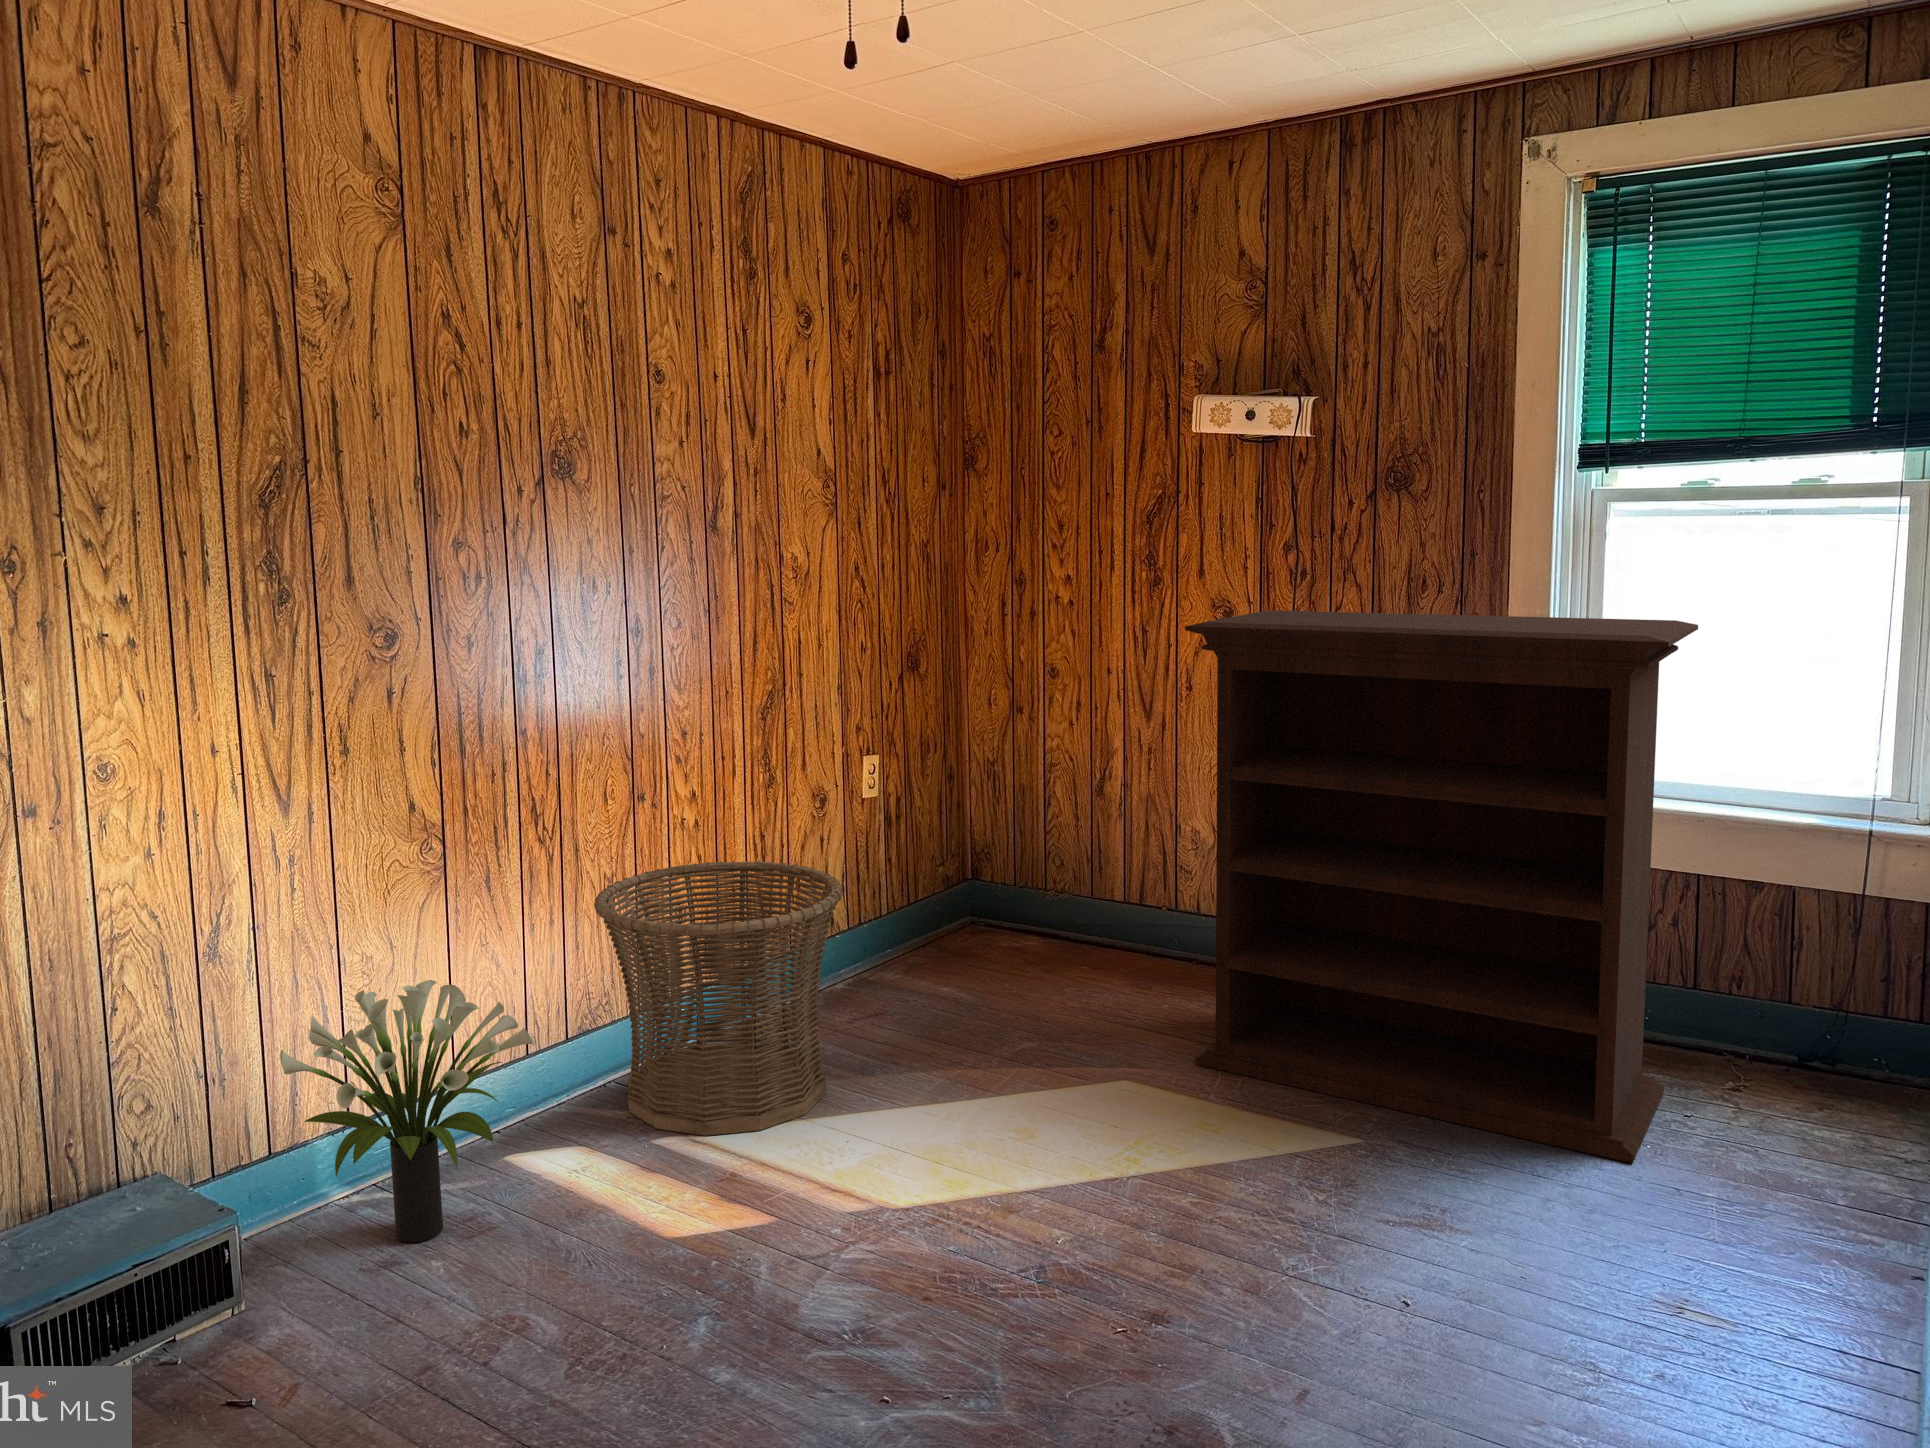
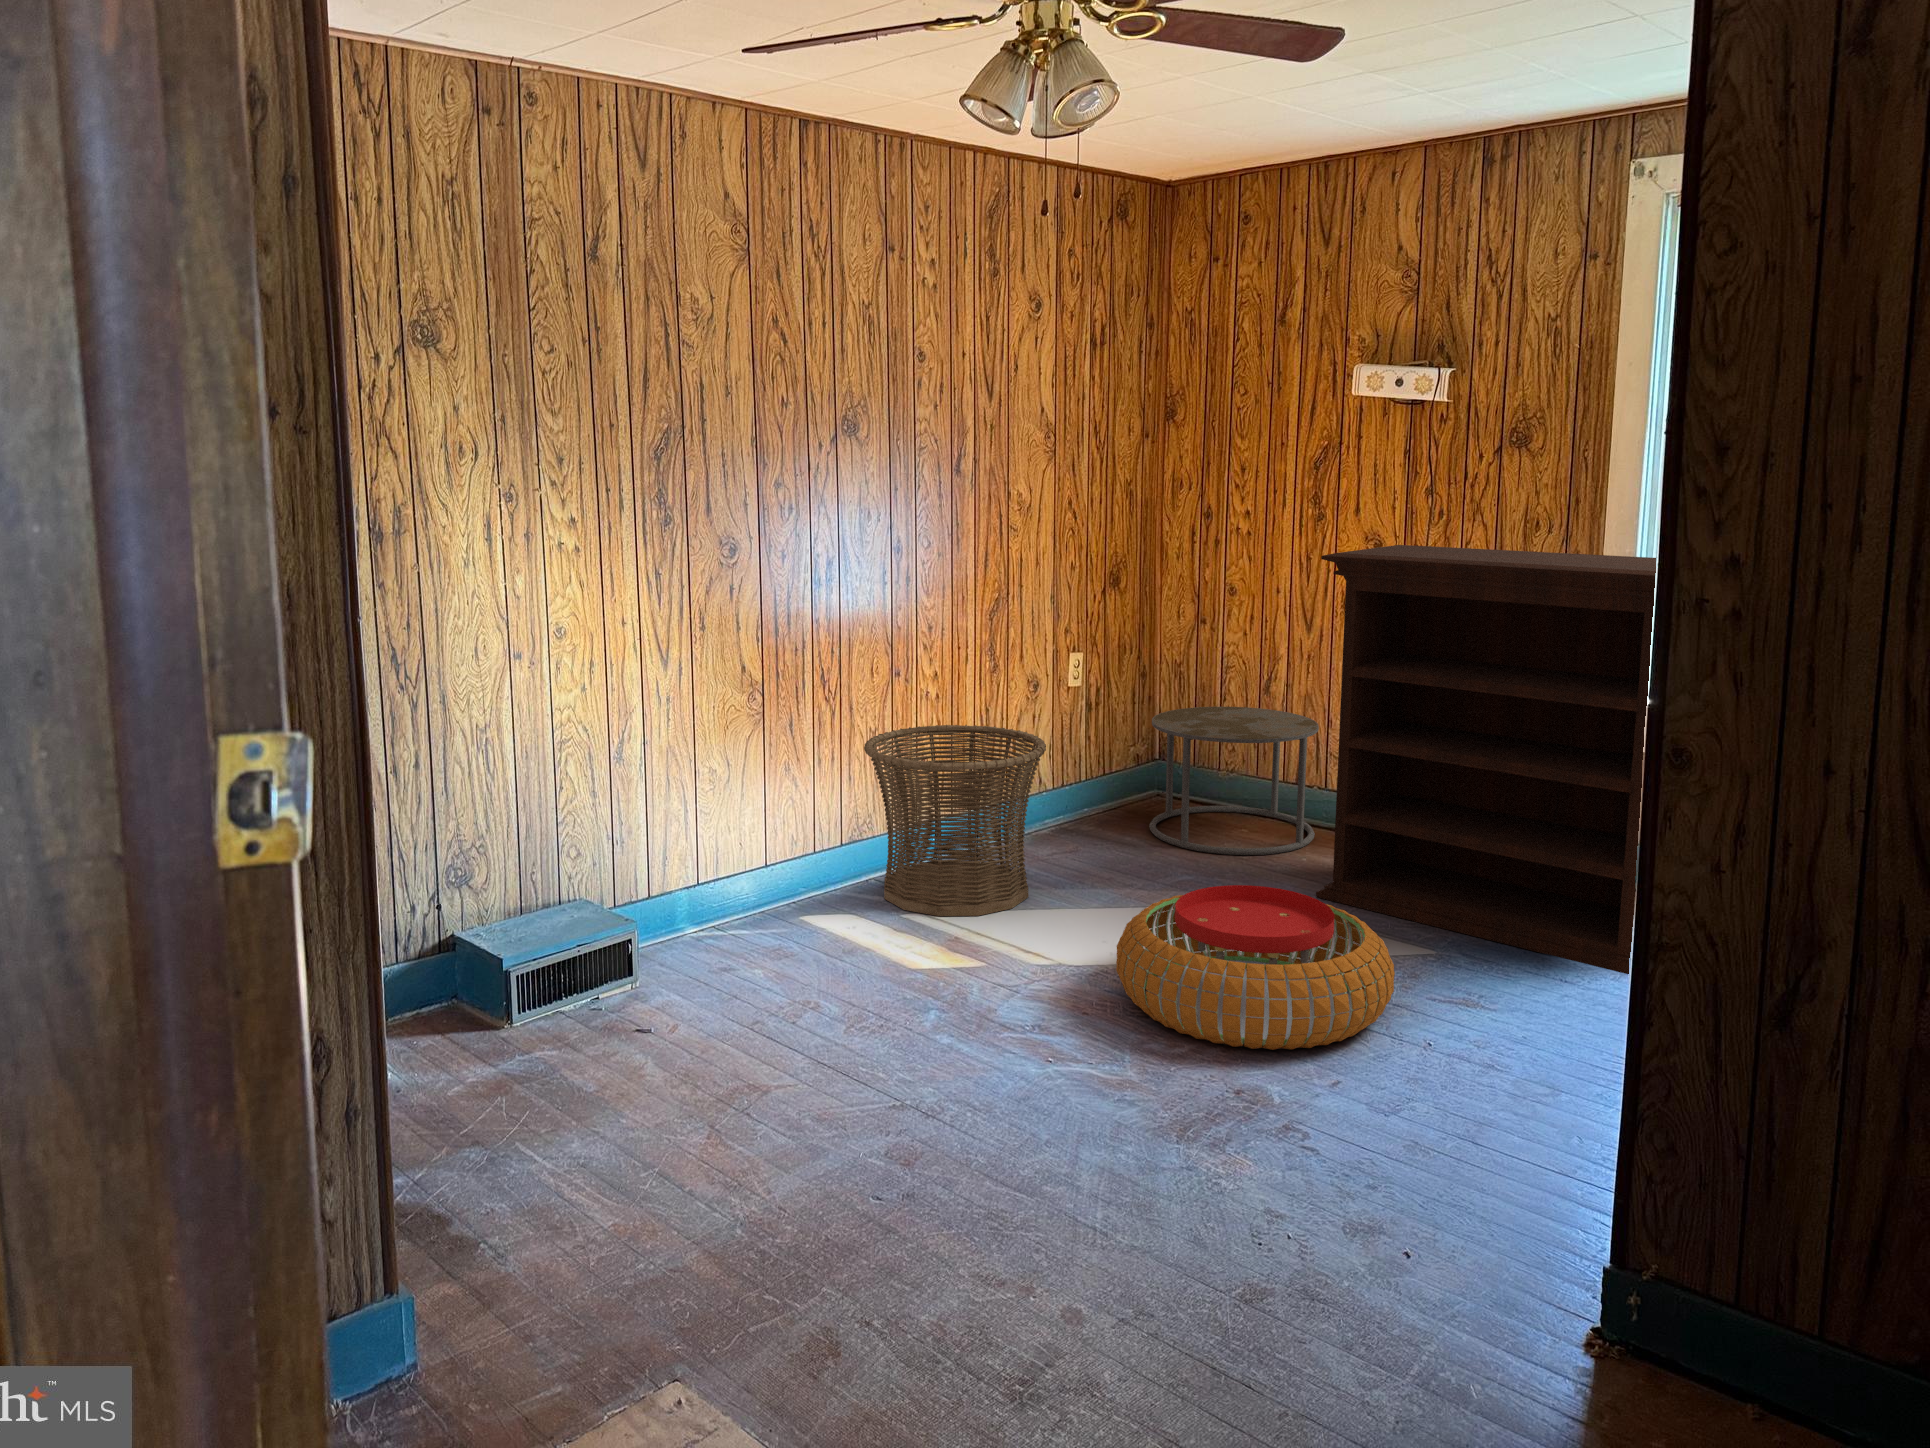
side table: none [968,814,1172,1006] -> present [1149,707,1319,855]
potted plant: present [280,980,535,1242] -> none [662,787,826,960]
pouf: none [961,1081,1349,1344] -> present [1116,885,1395,1050]

